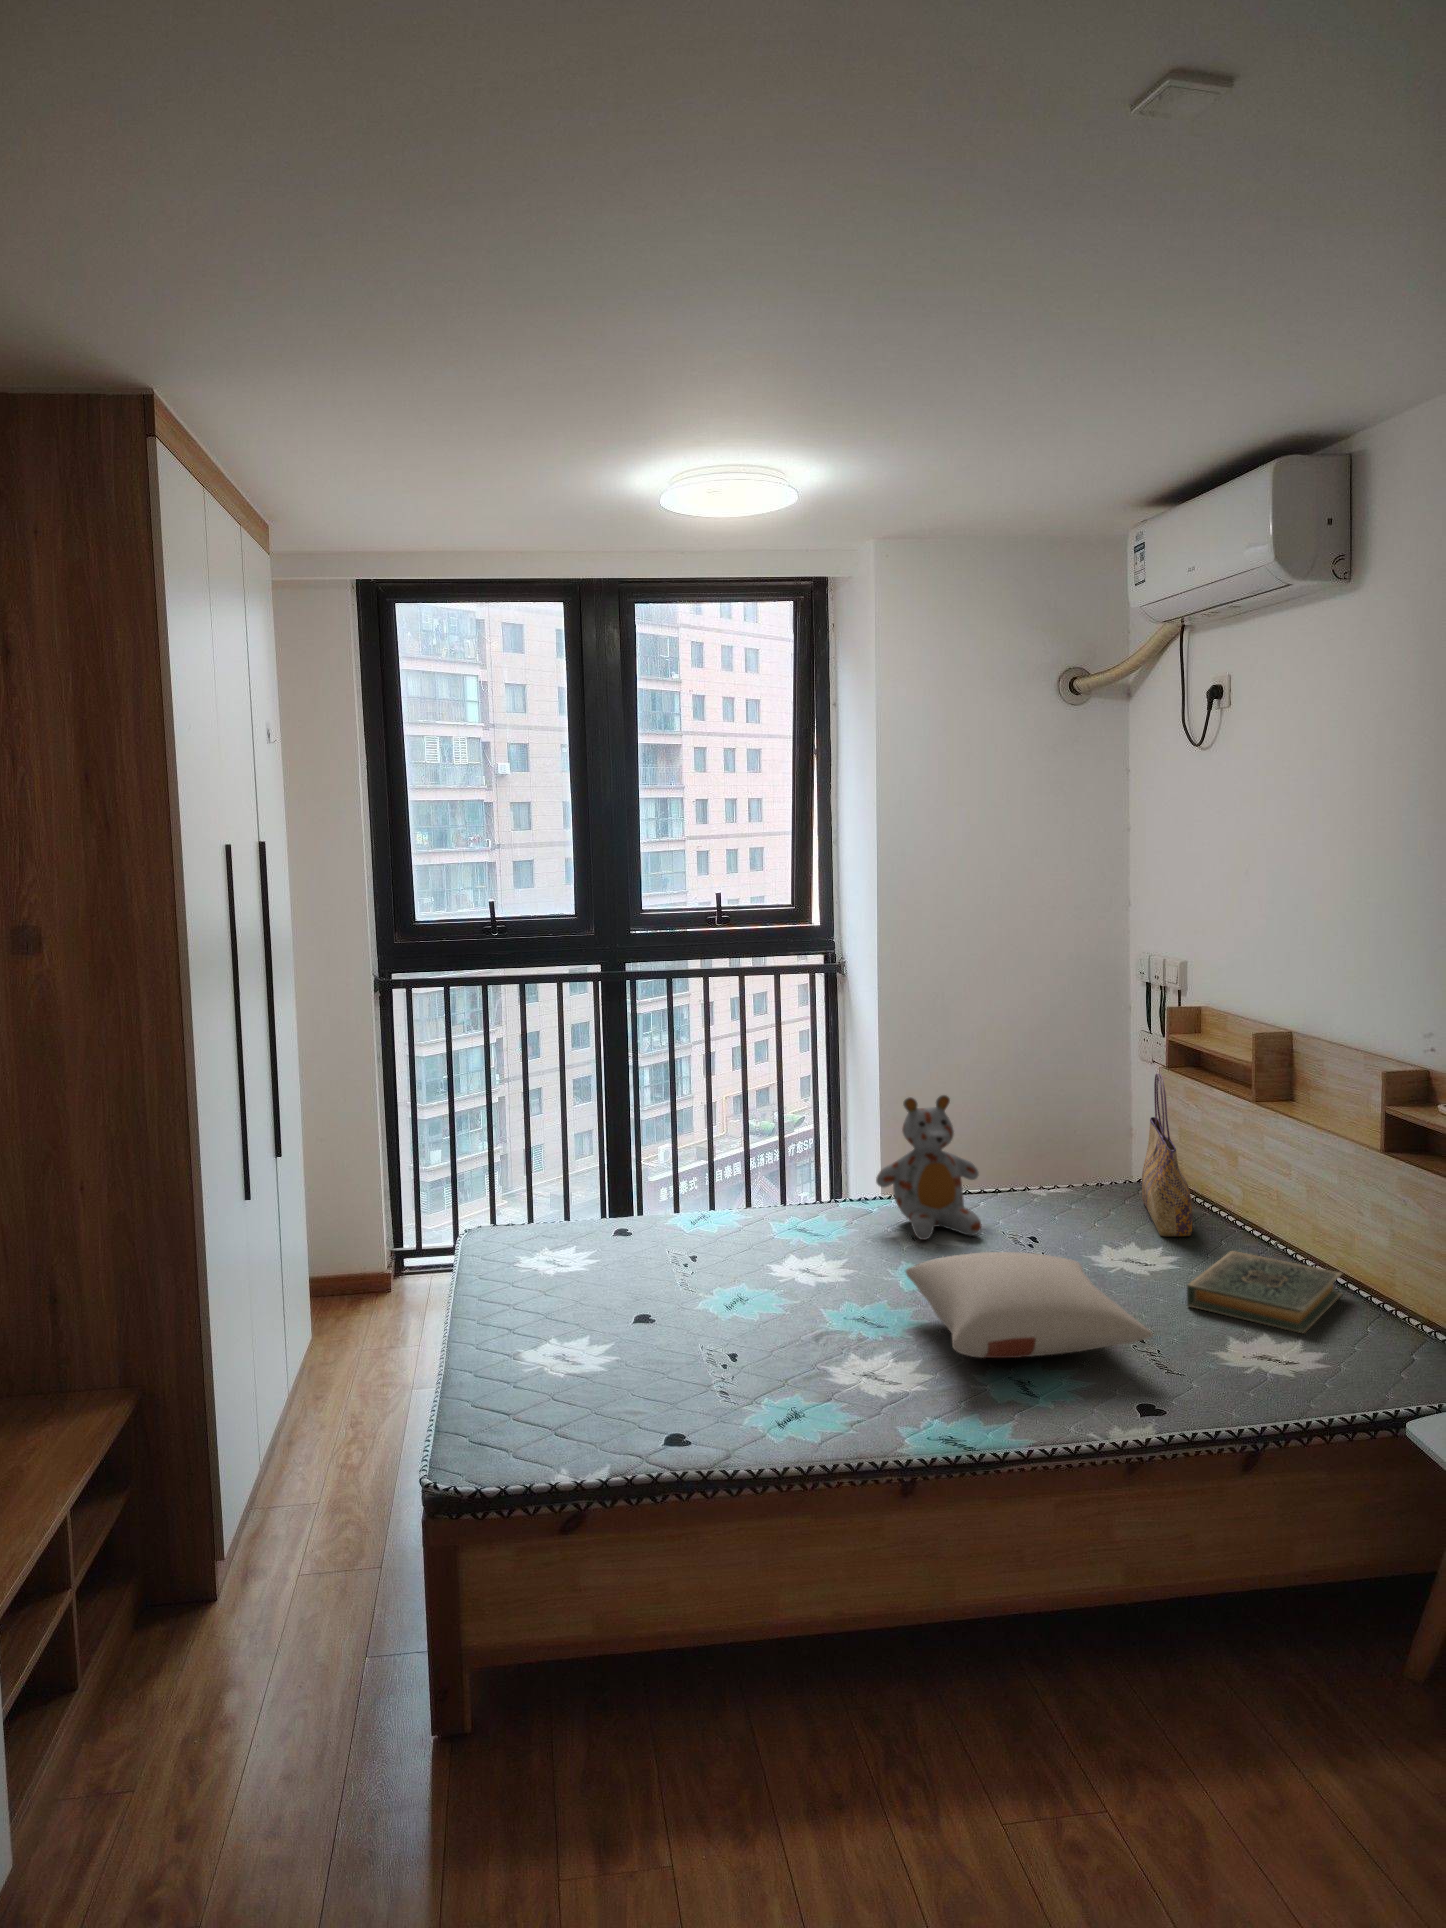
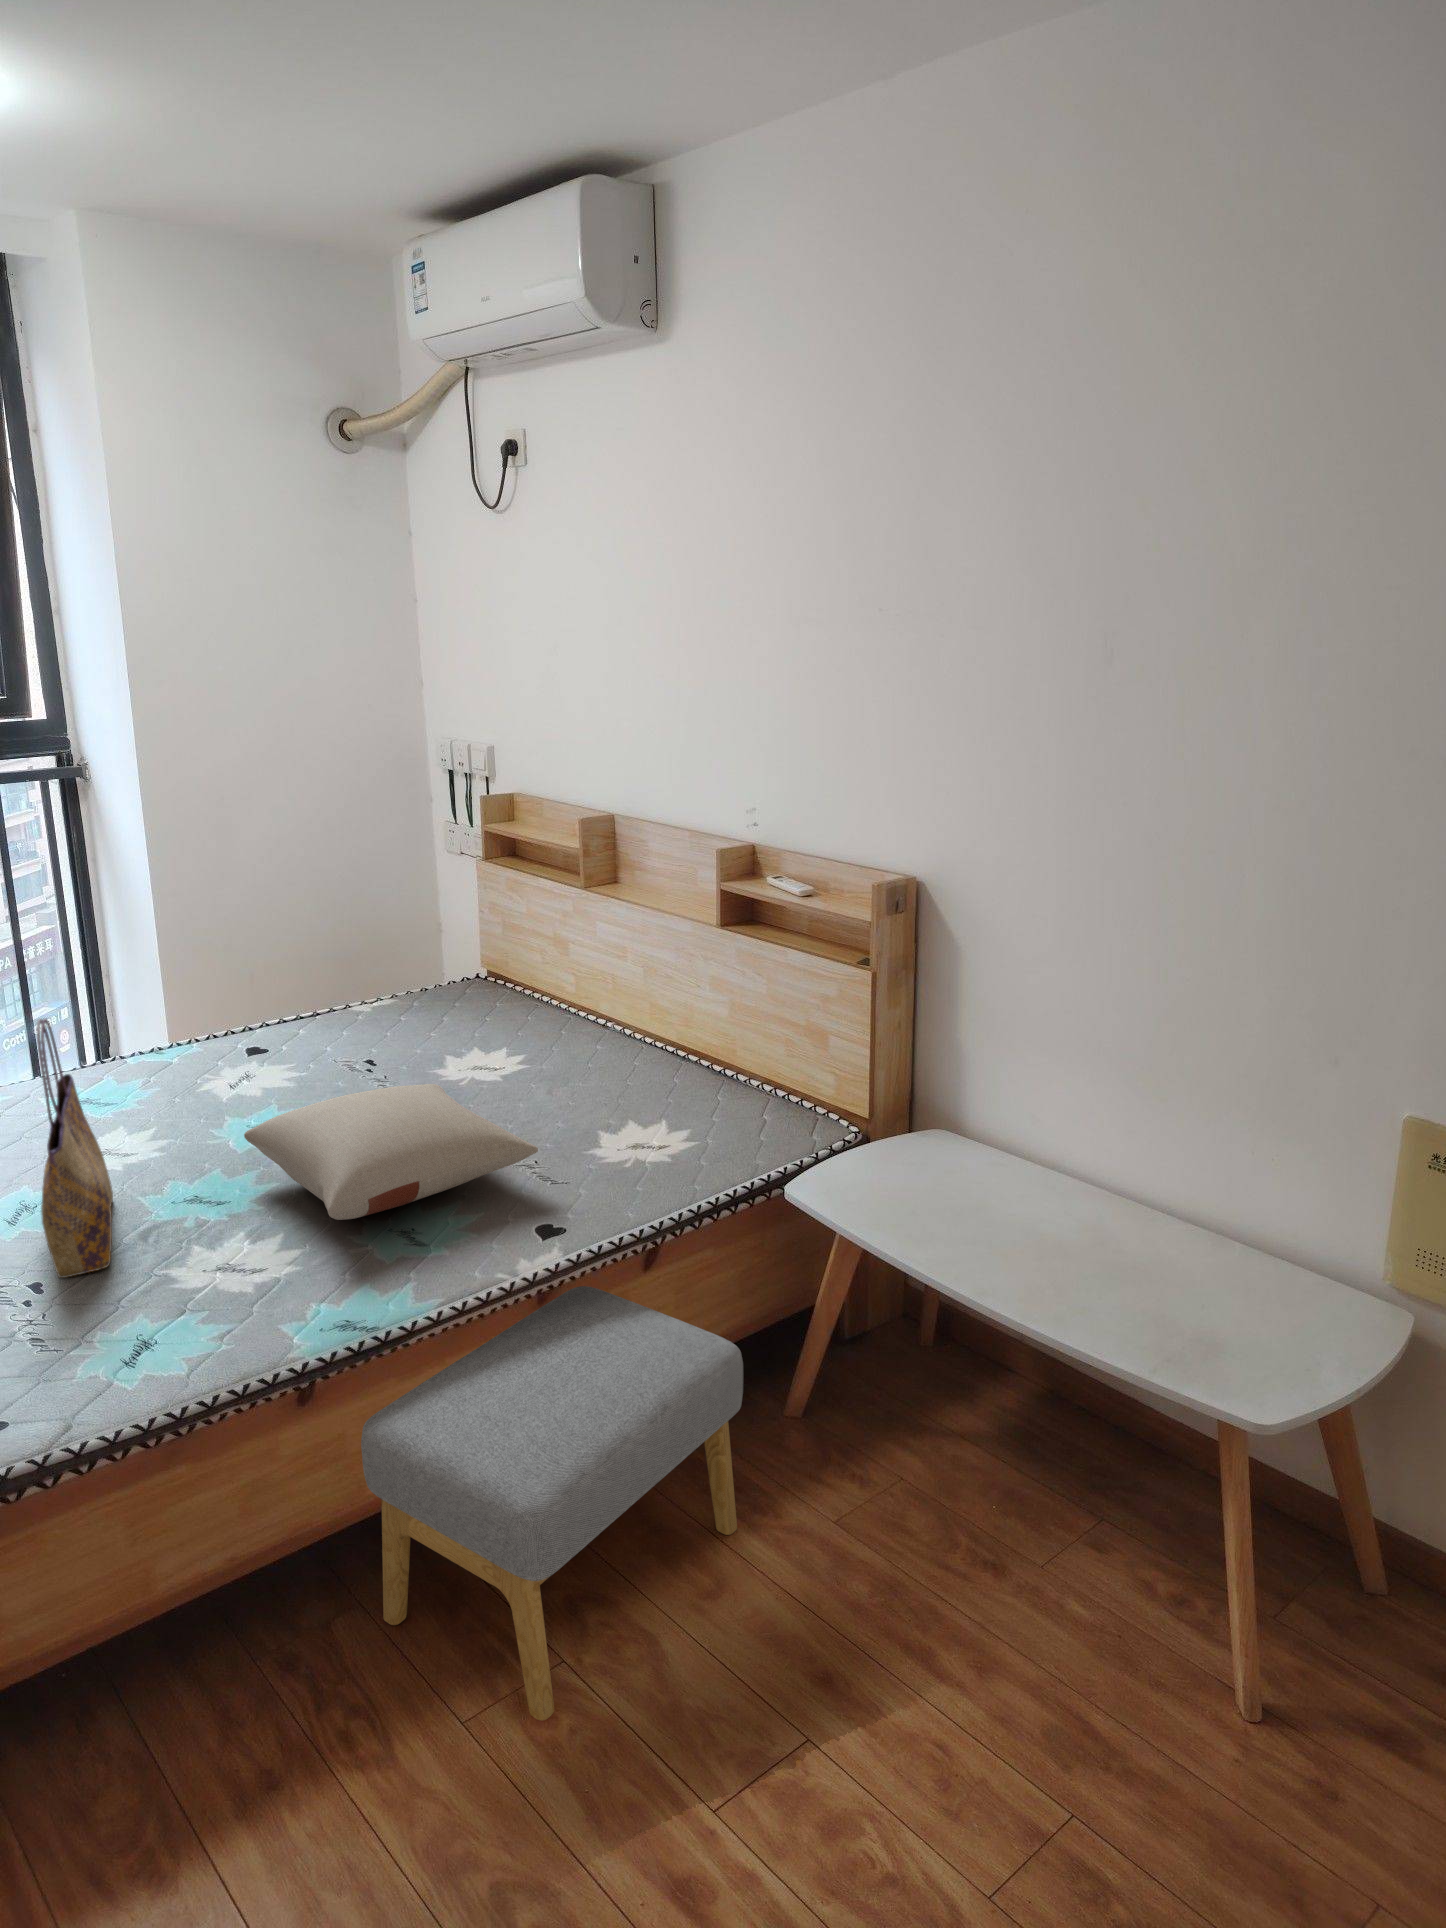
tote bag: present [1142,1073,1192,1236] -> present [37,1019,113,1278]
stuffed bear: present [876,1095,982,1240] -> none [176,918,312,1090]
hardback book: present [1187,1251,1341,1333] -> none [549,1042,683,1113]
footstool: none [944,1474,1329,1868] -> present [361,1286,743,1721]

